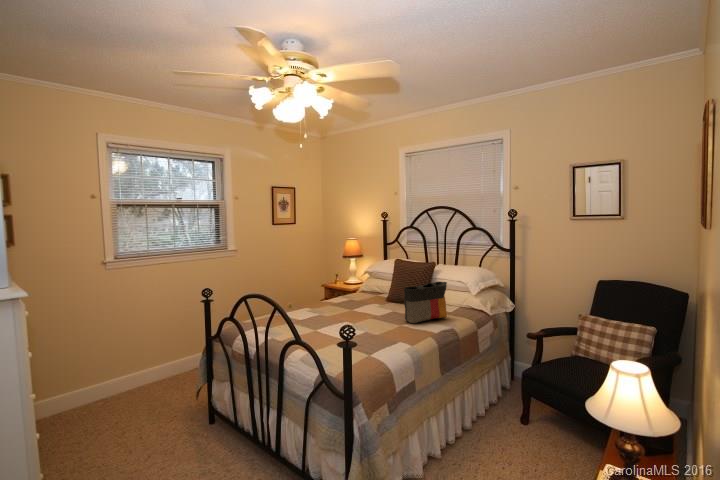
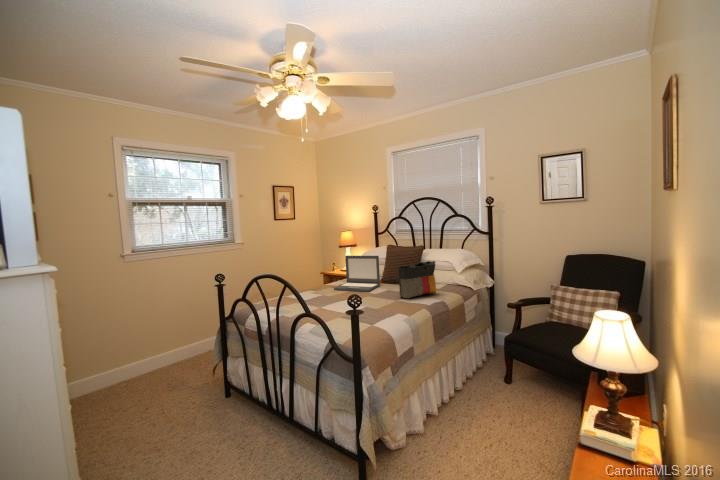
laptop: none [333,270,385,313] -> present [334,256,380,292]

